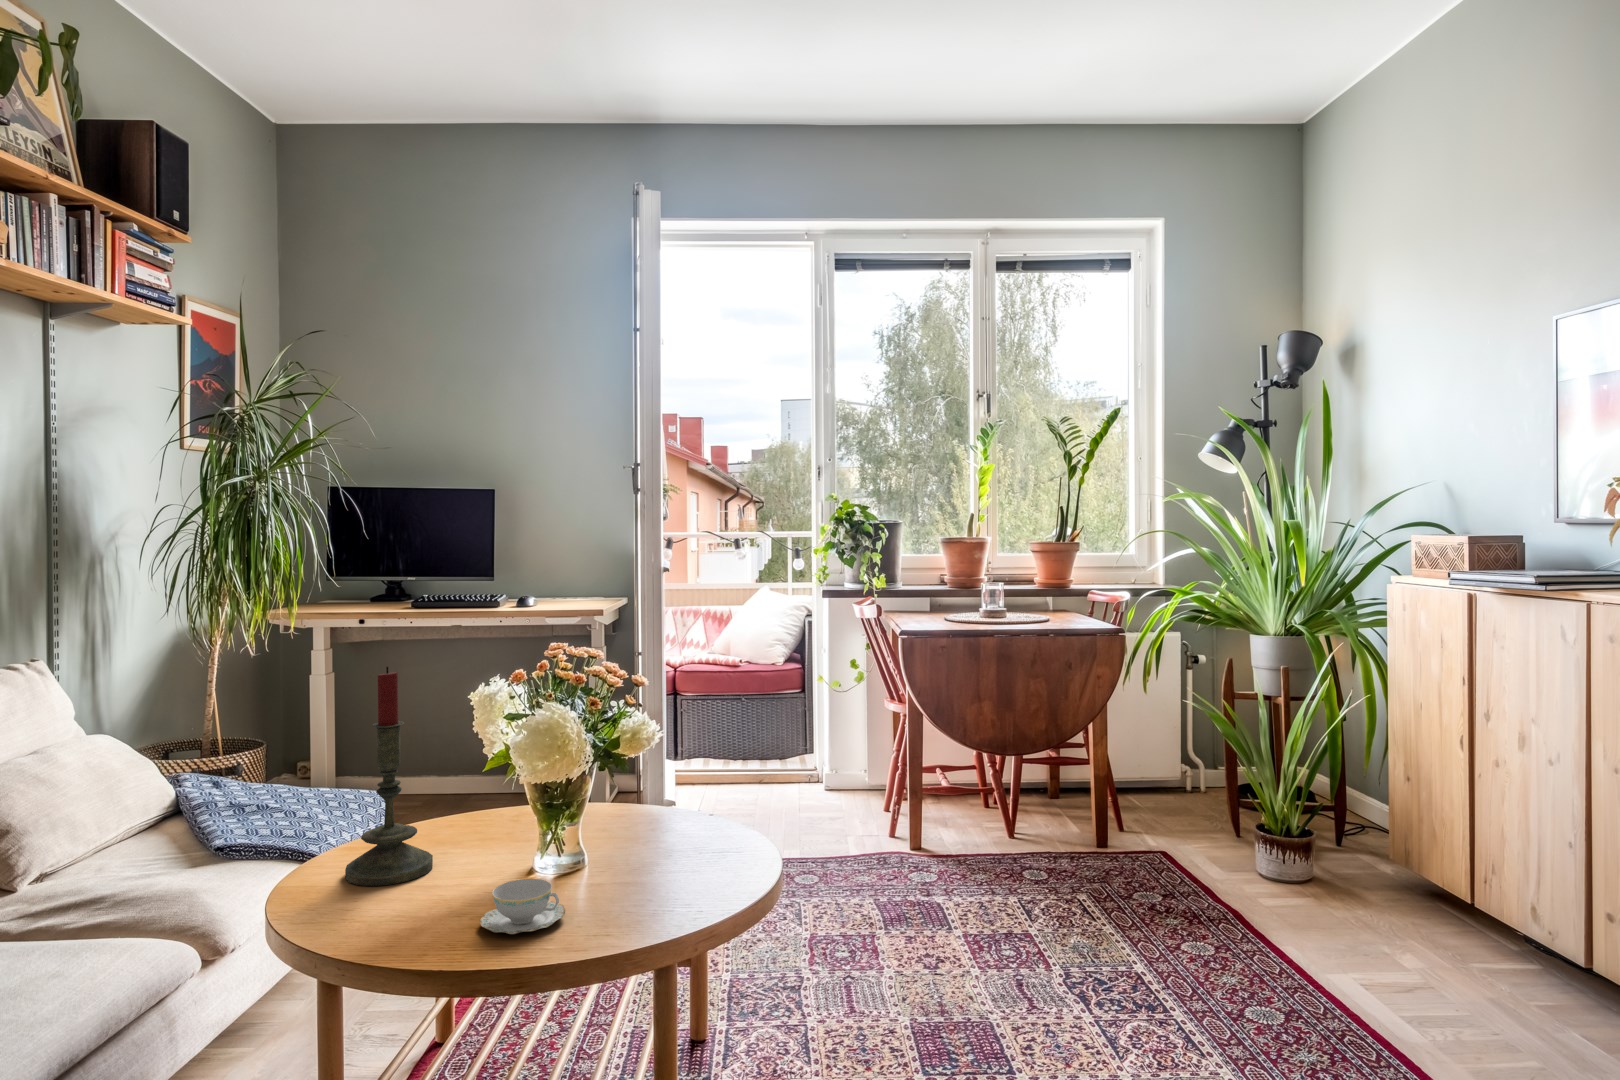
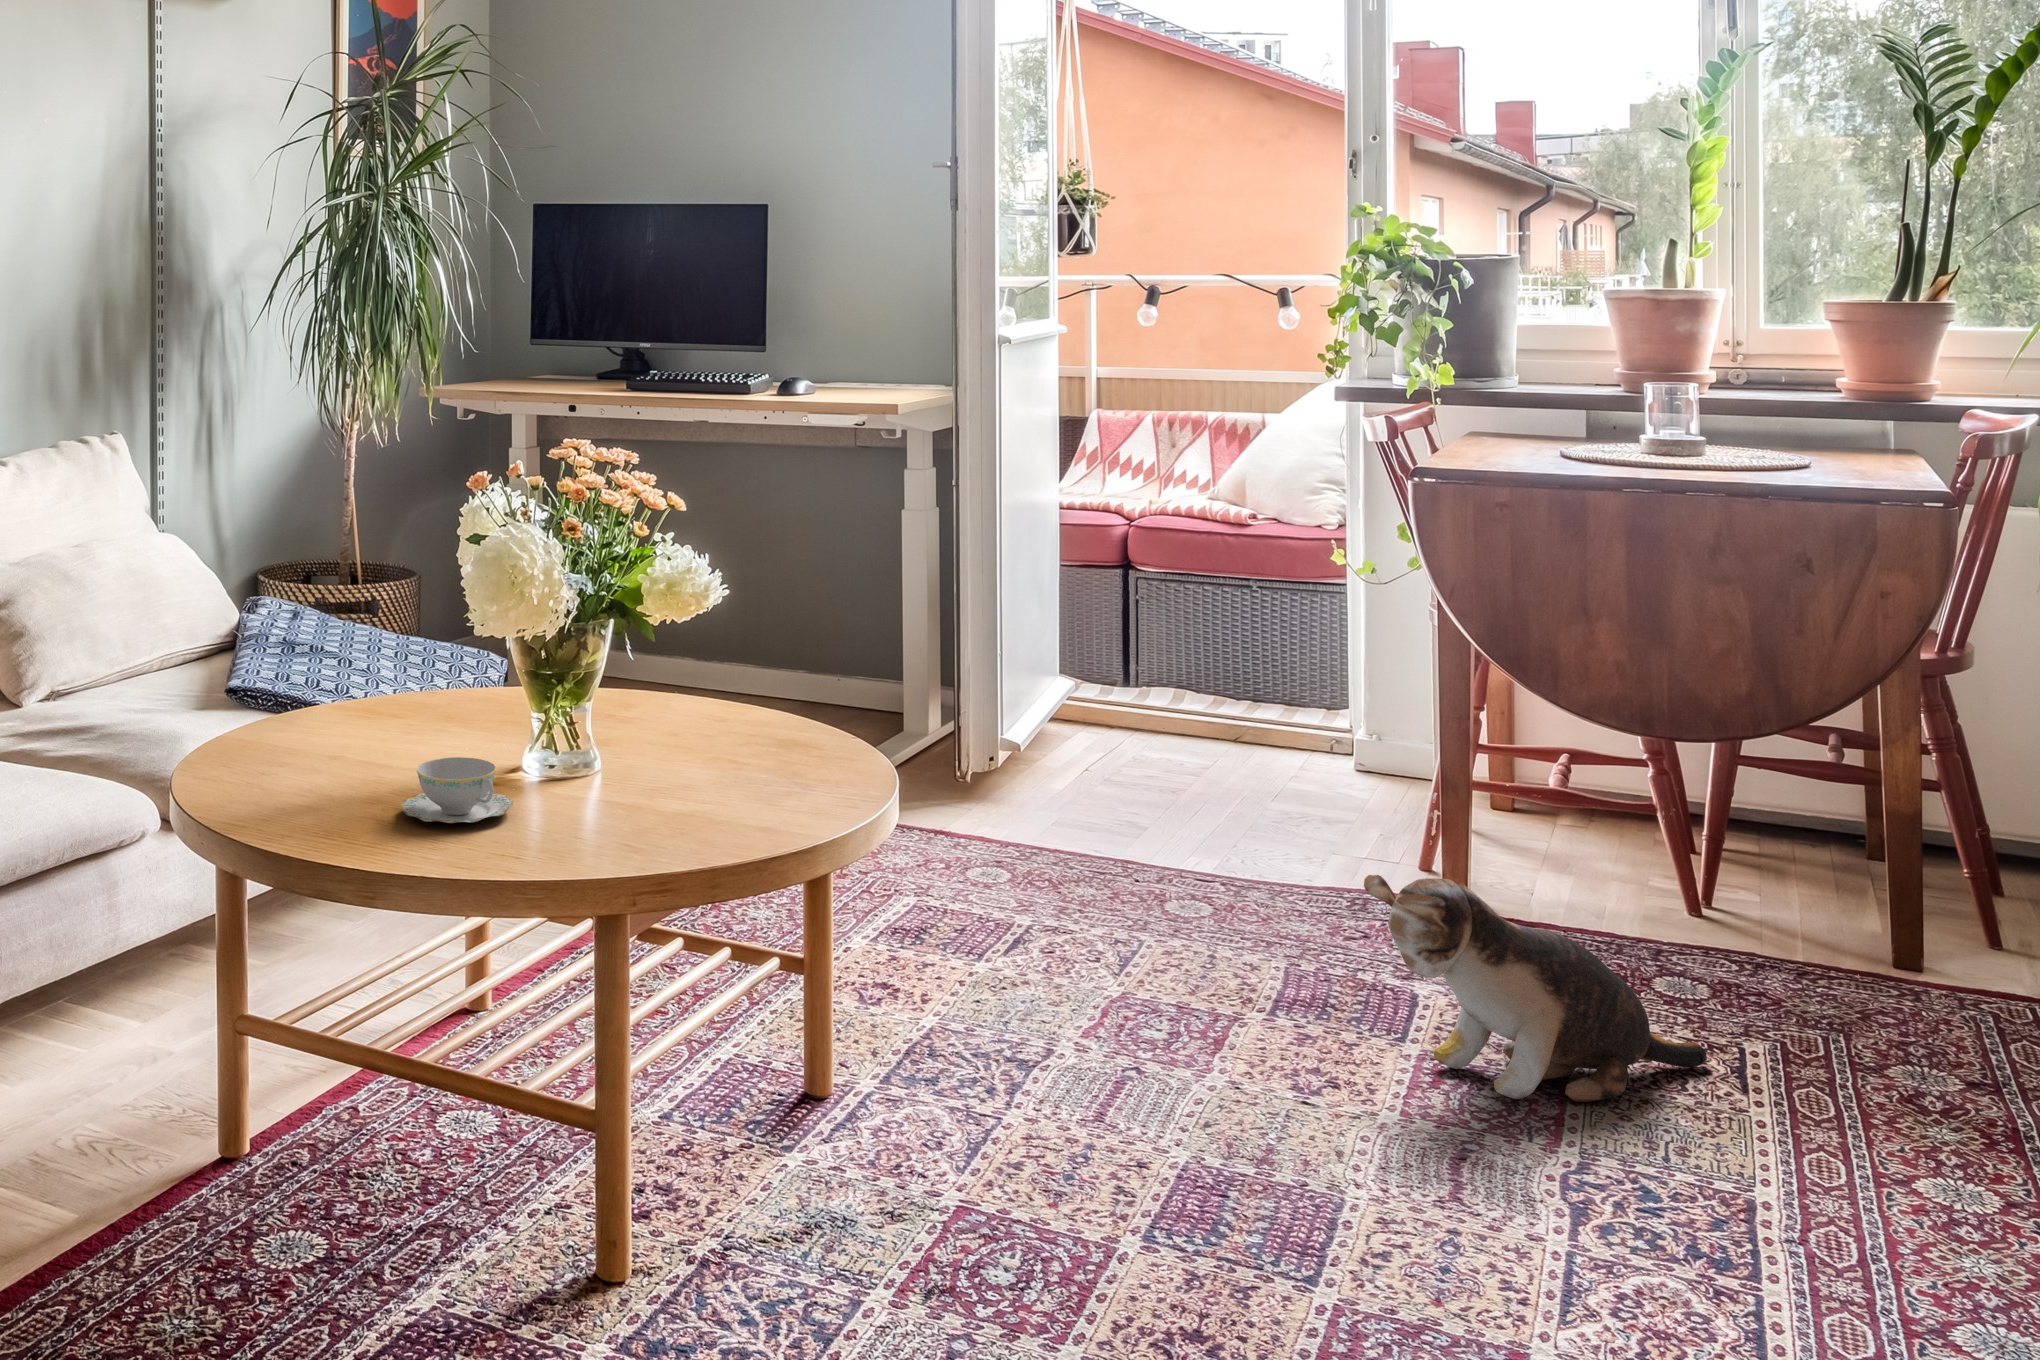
candle: present [345,667,433,886] -> none [321,456,428,747]
plush toy: none [949,840,1068,944] -> present [1364,875,1707,1103]

